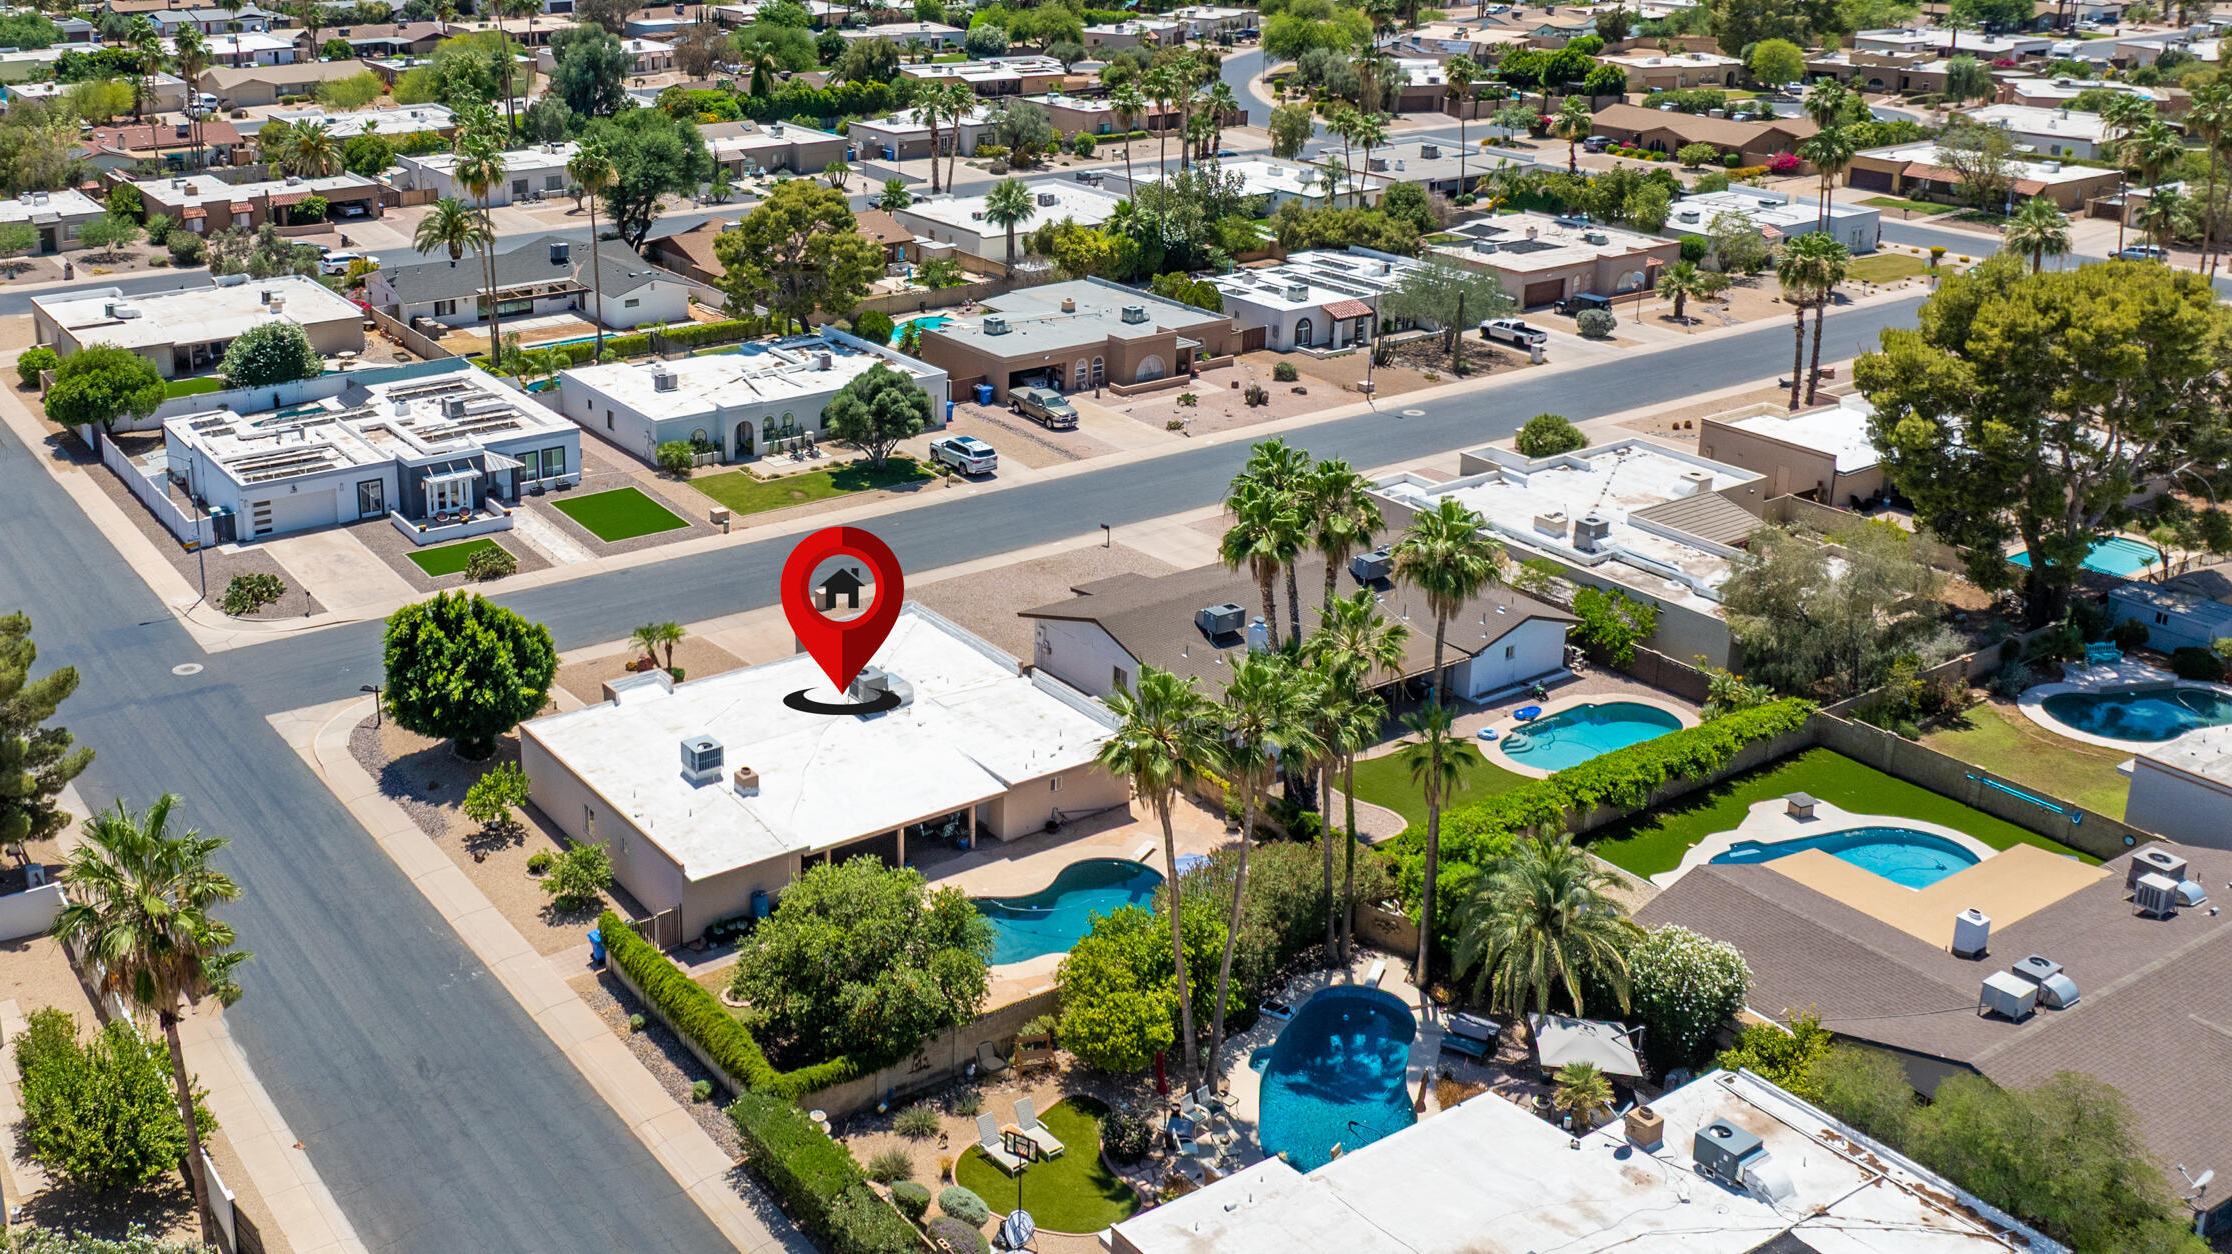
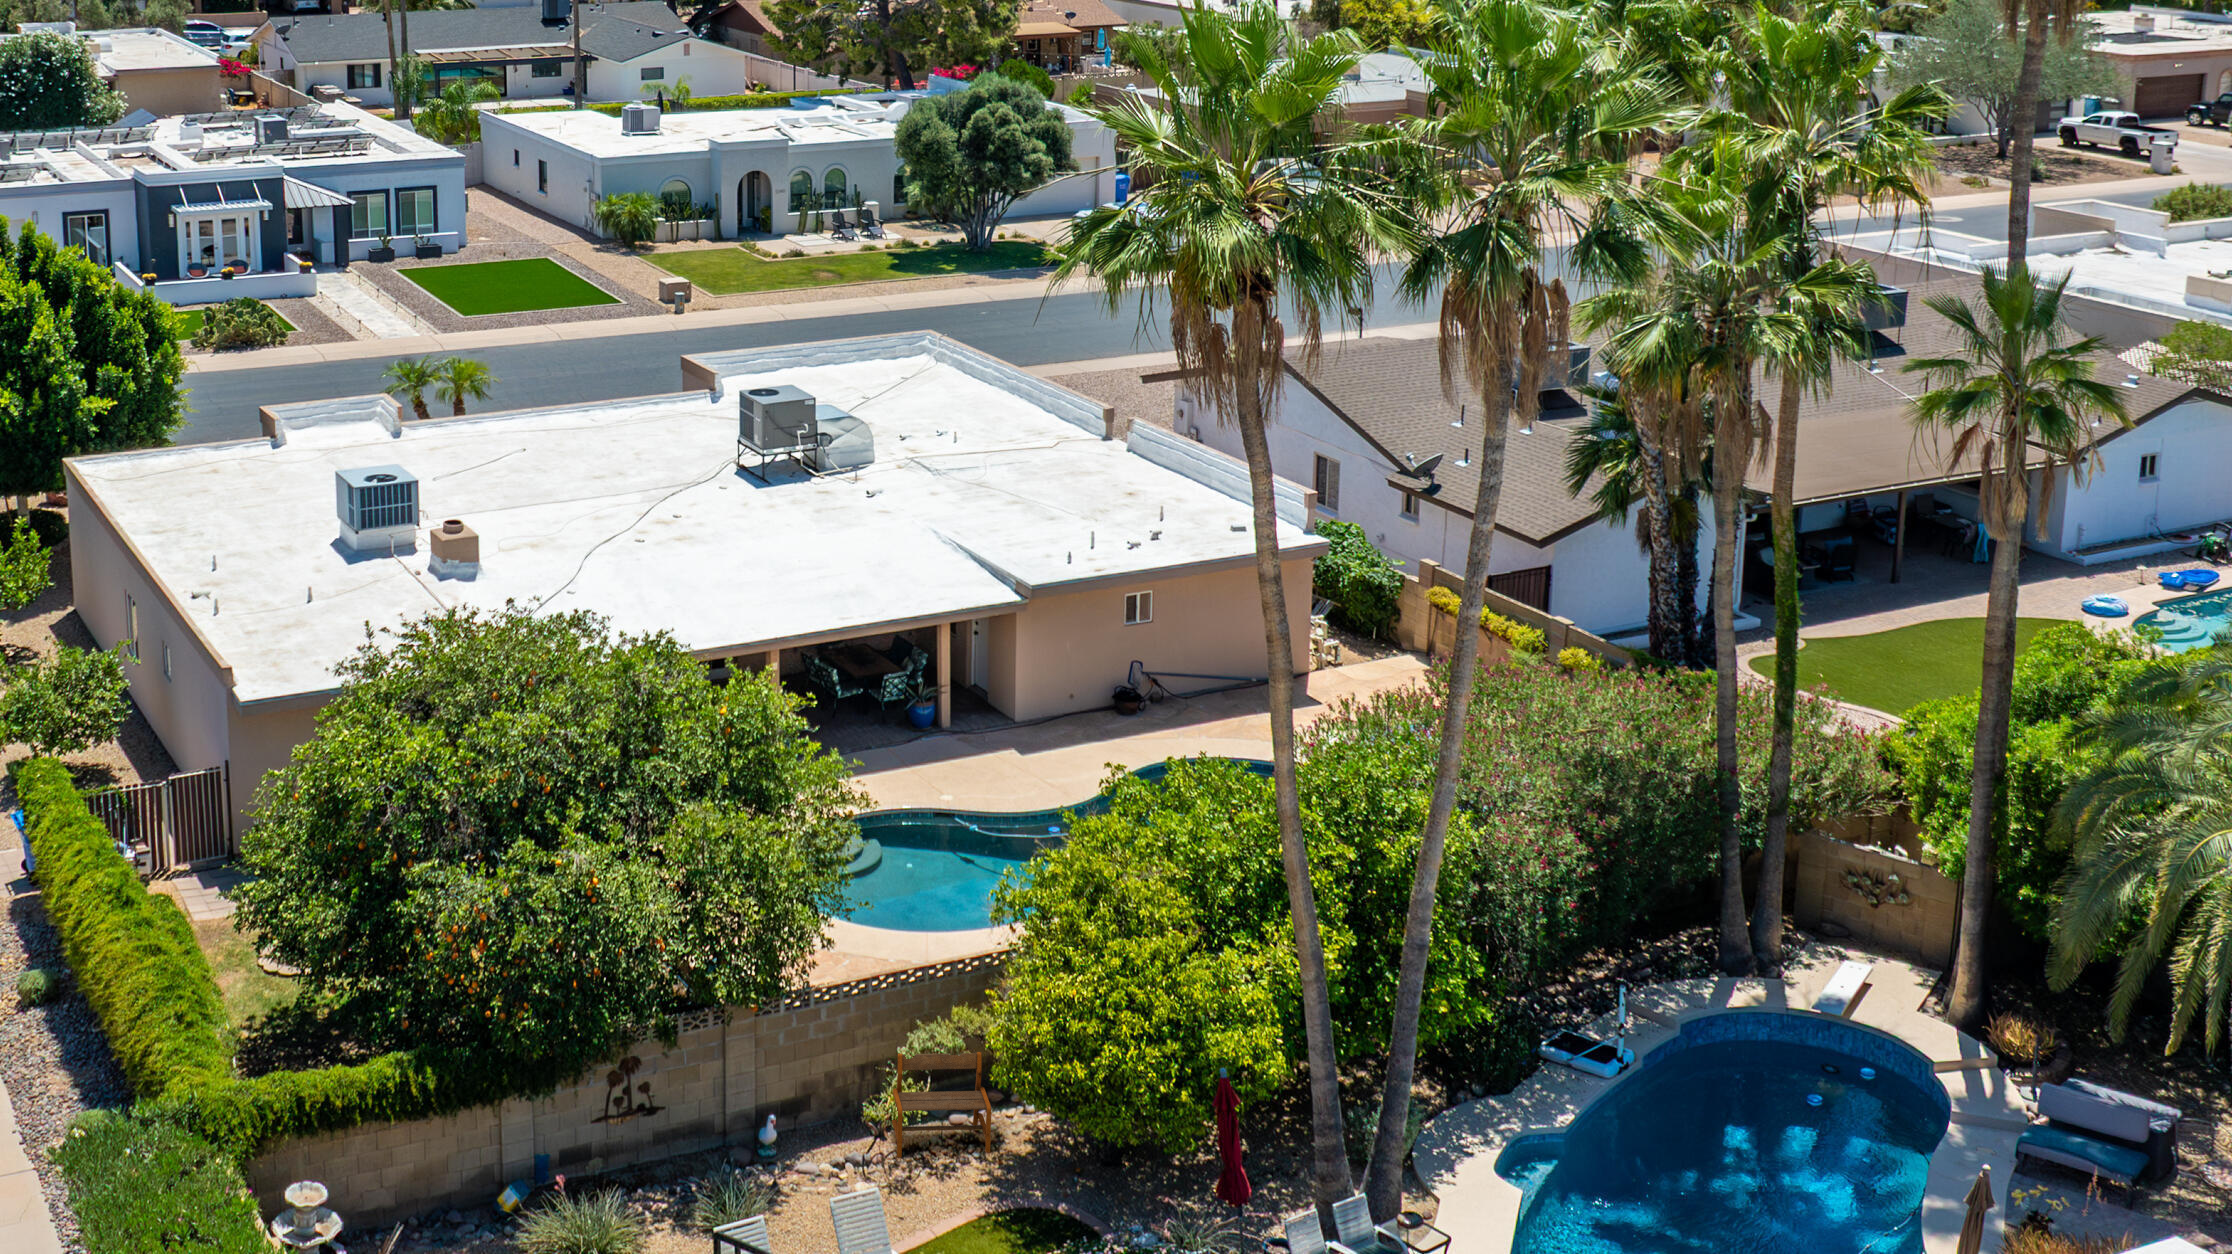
lounge chair: present [973,1041,1008,1085] -> none [785,1059,869,1167]

